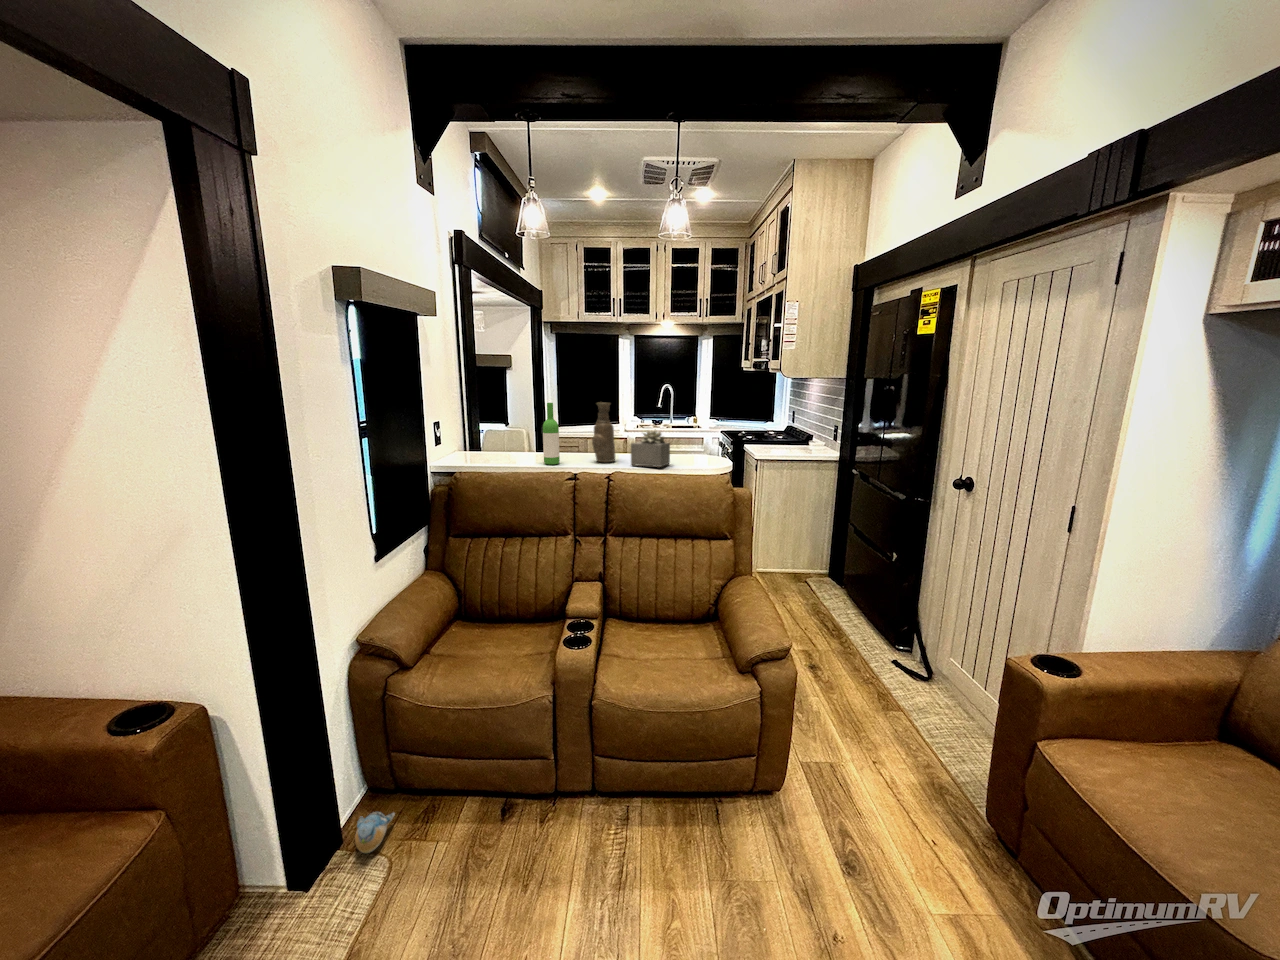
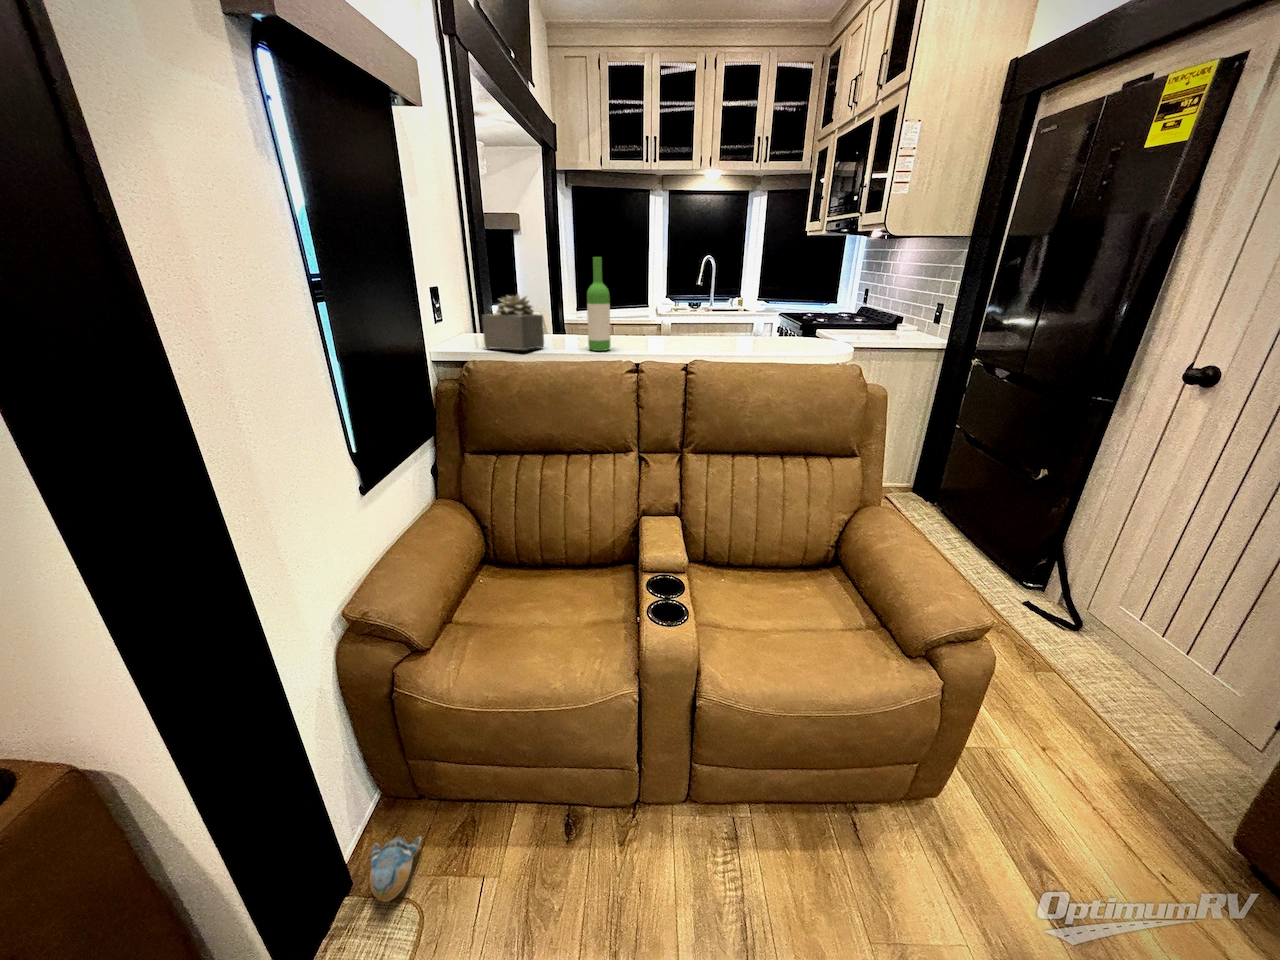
vase: present [592,402,615,462] -> none [655,259,686,348]
succulent plant: present [631,430,670,467] -> present [482,294,544,350]

